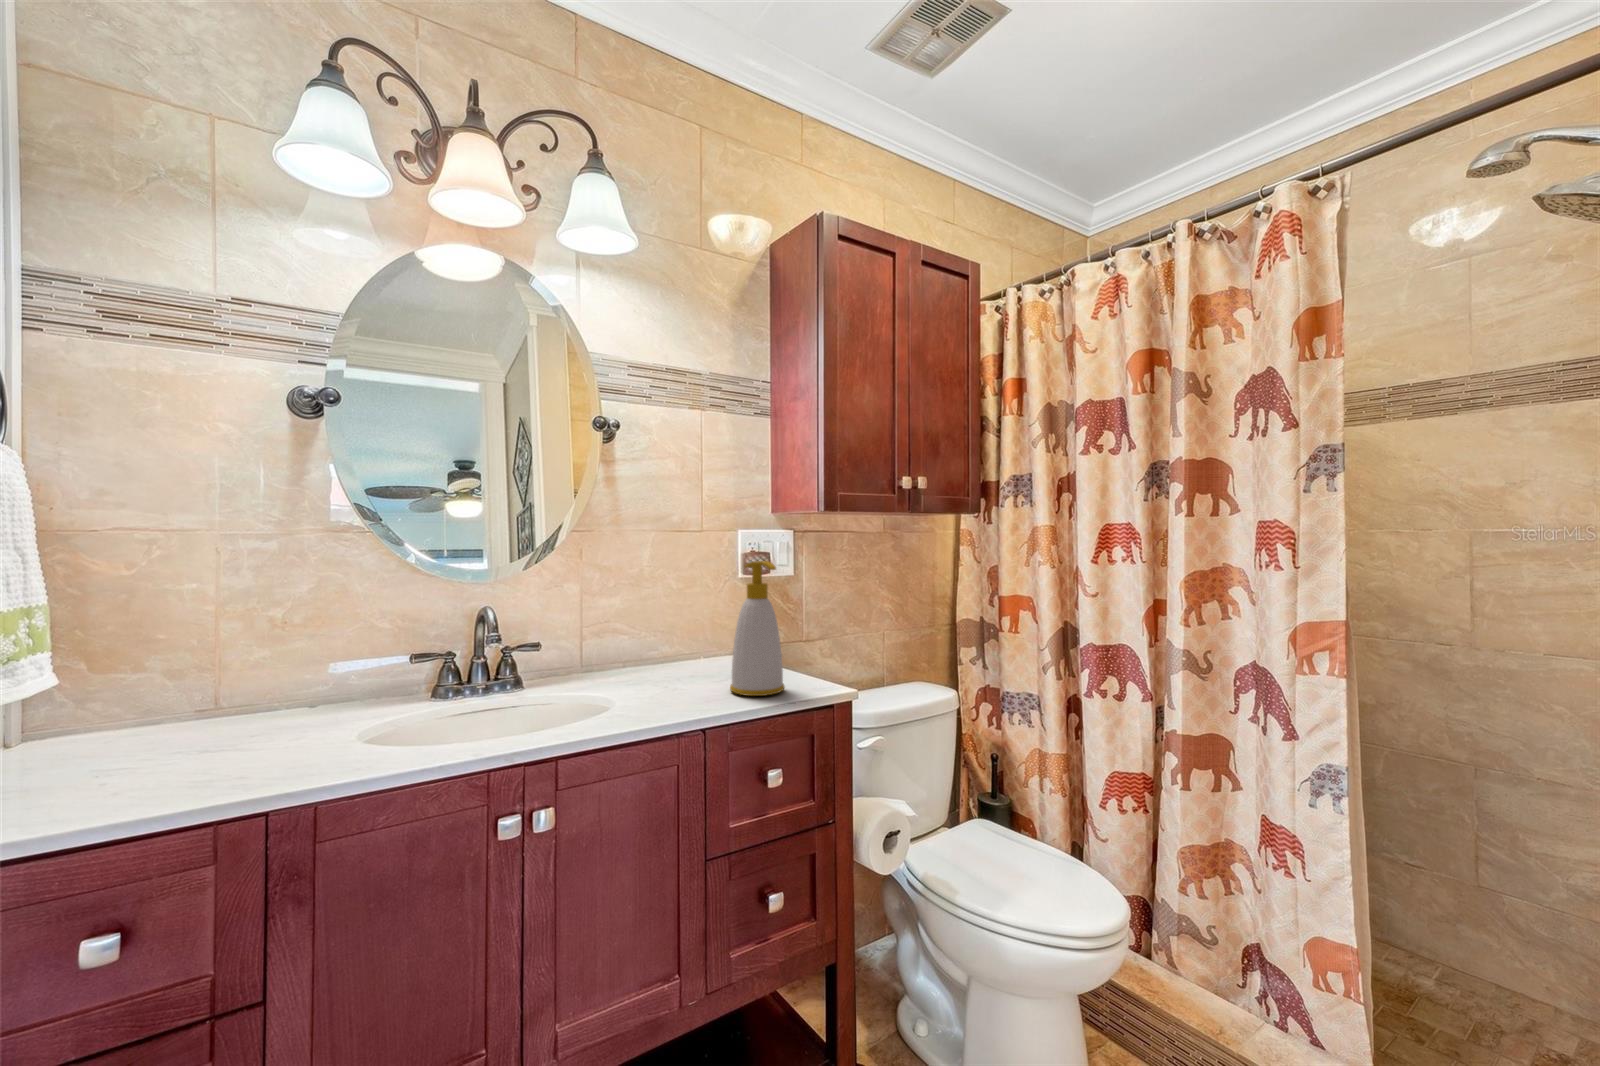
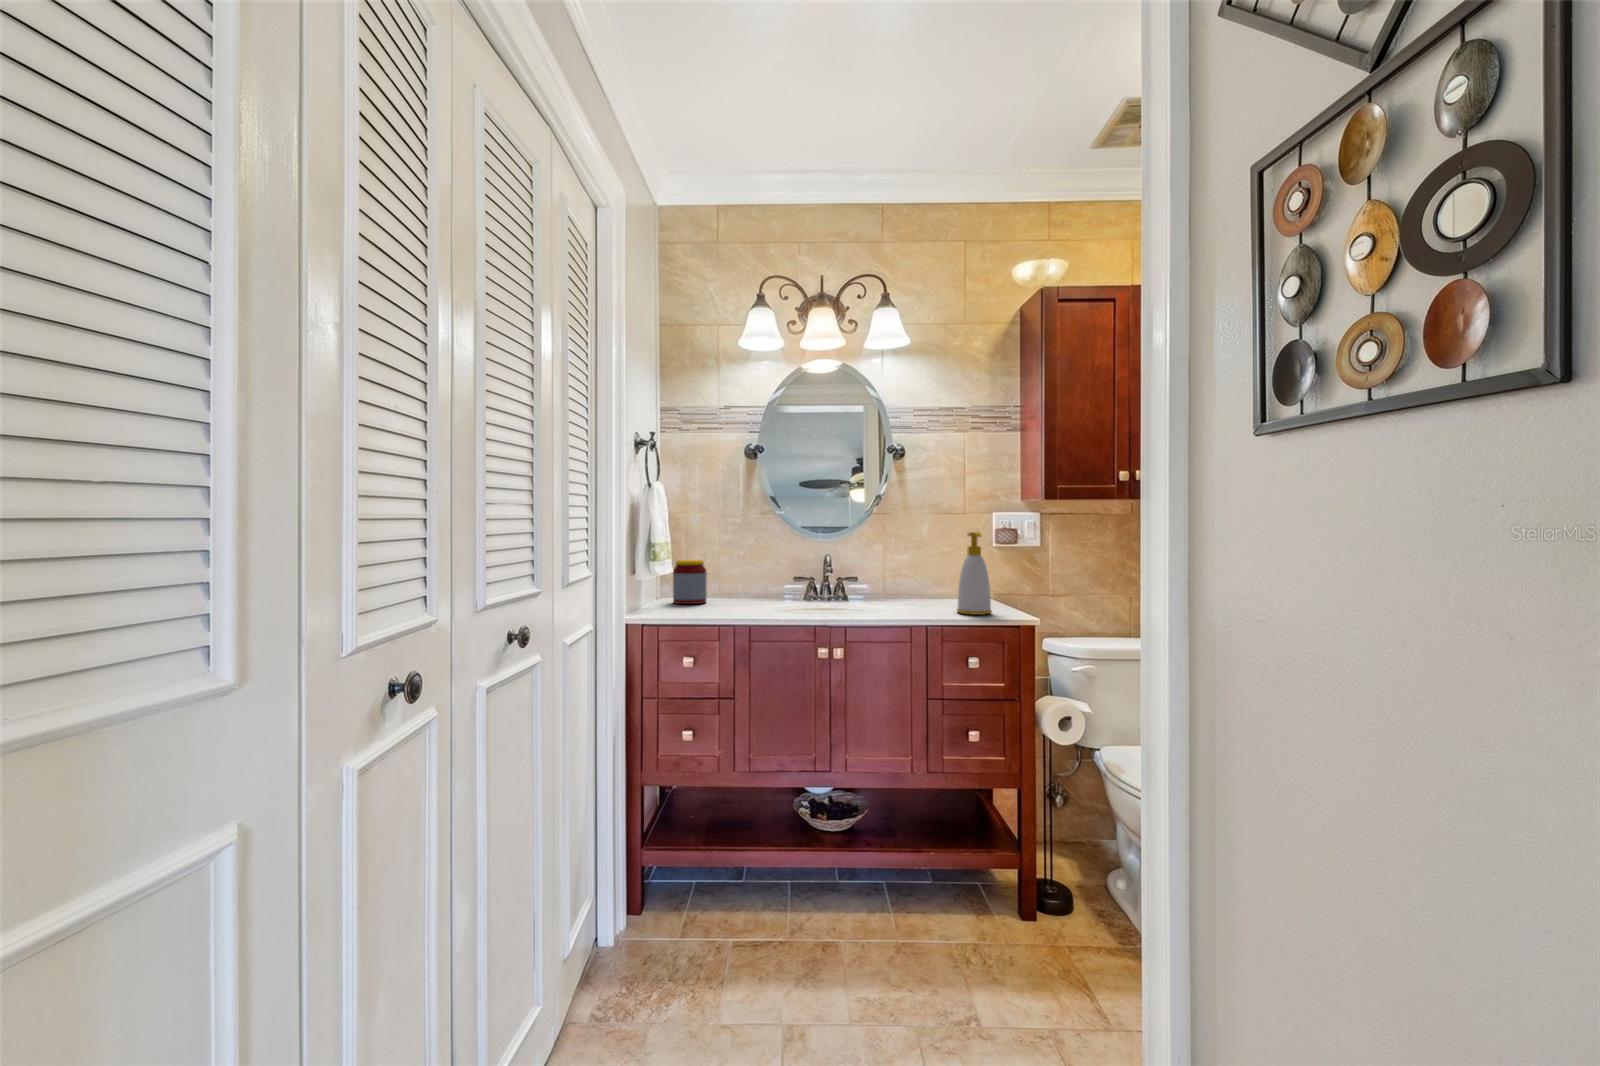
jar: none [56,638,173,760] -> present [673,560,707,604]

